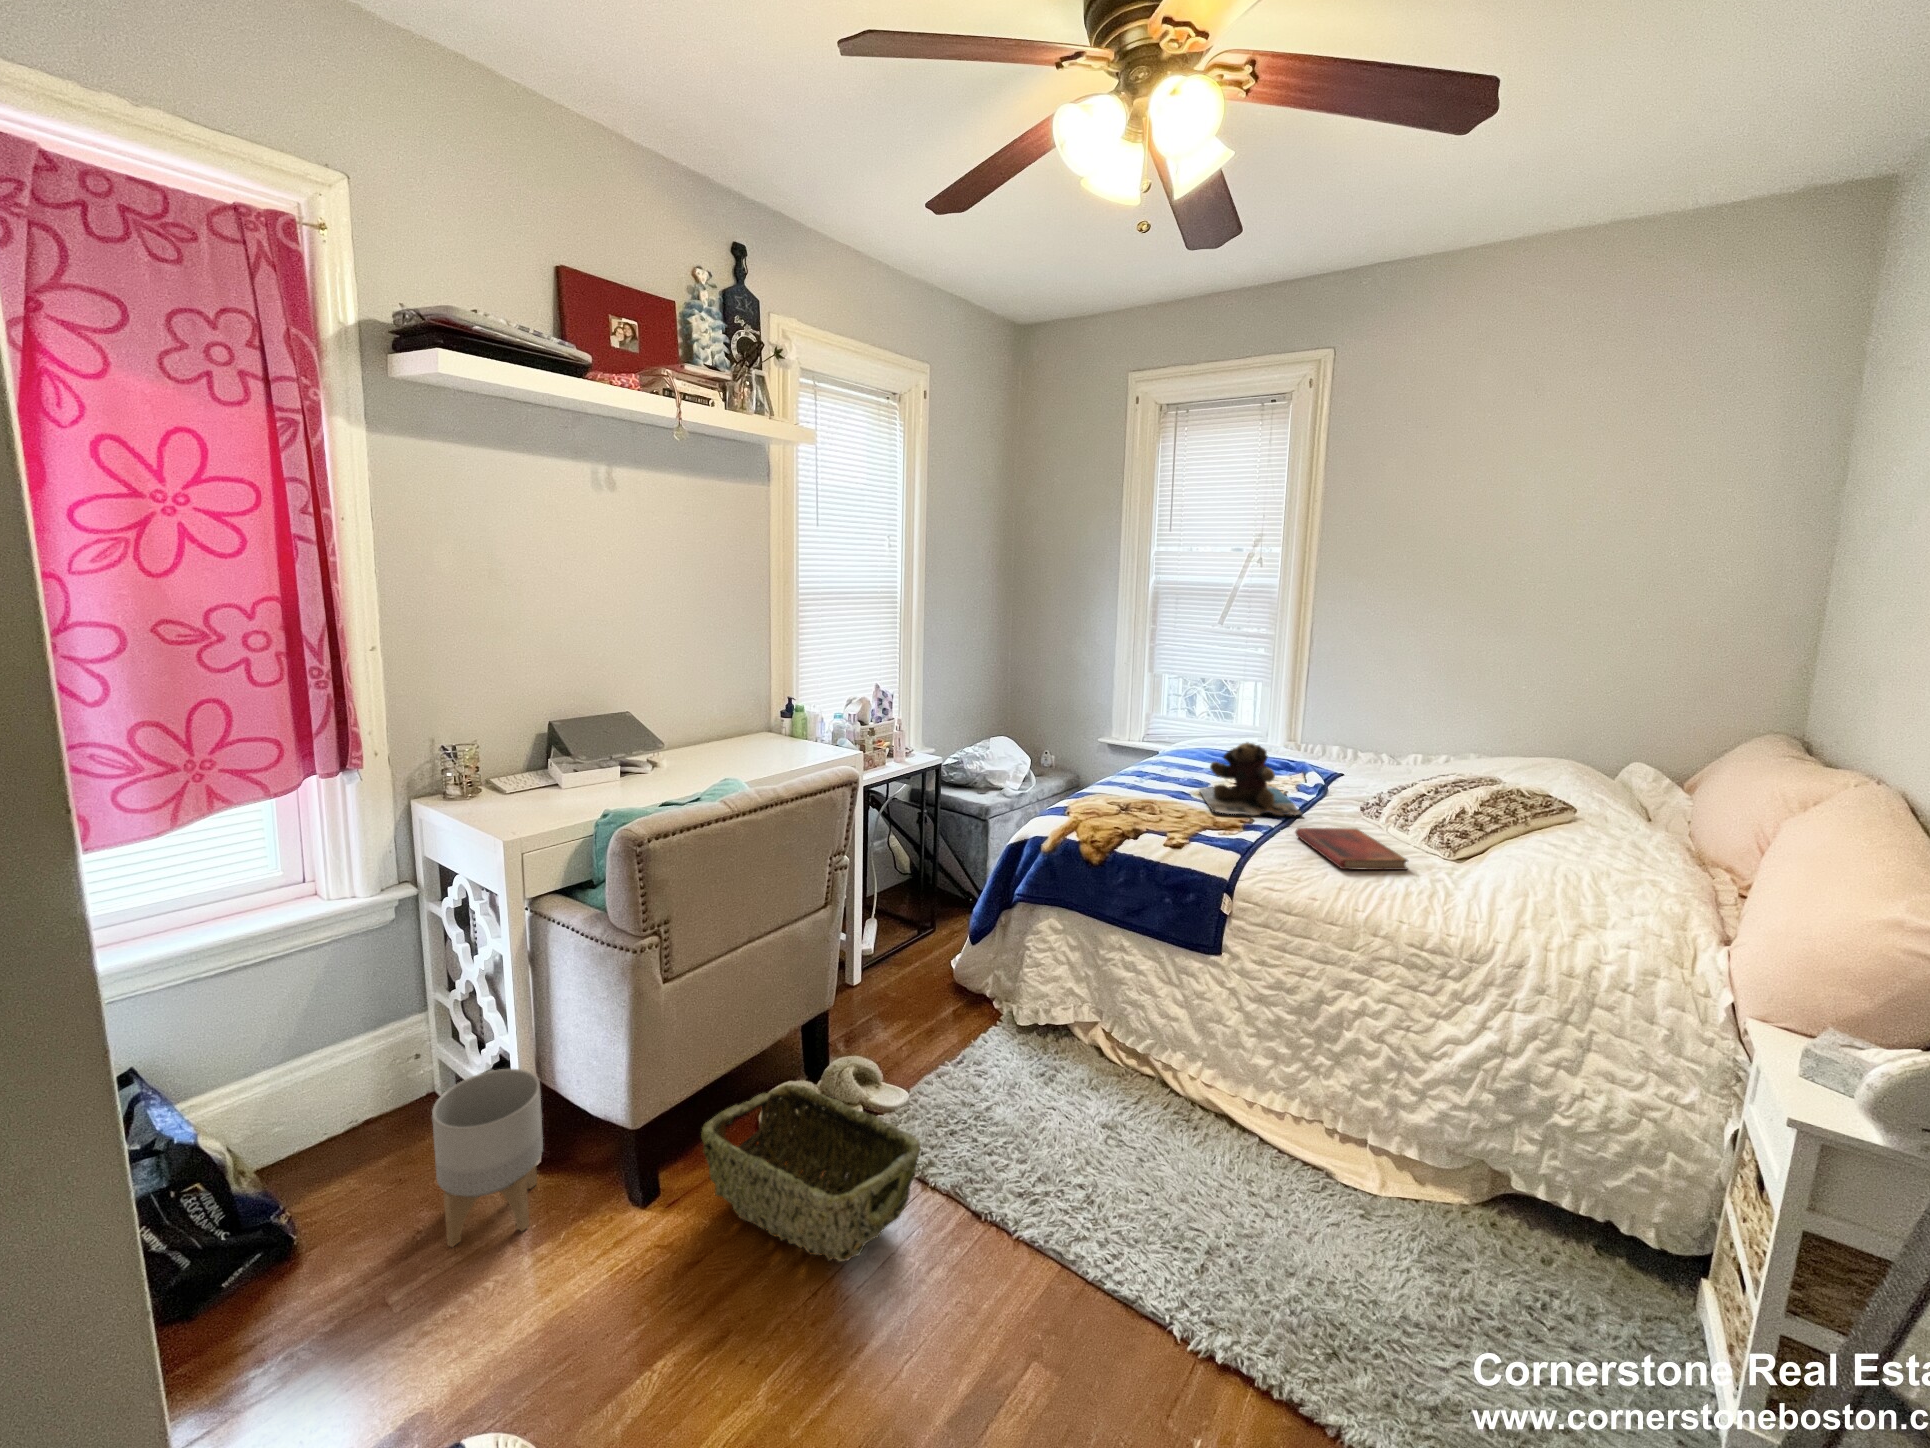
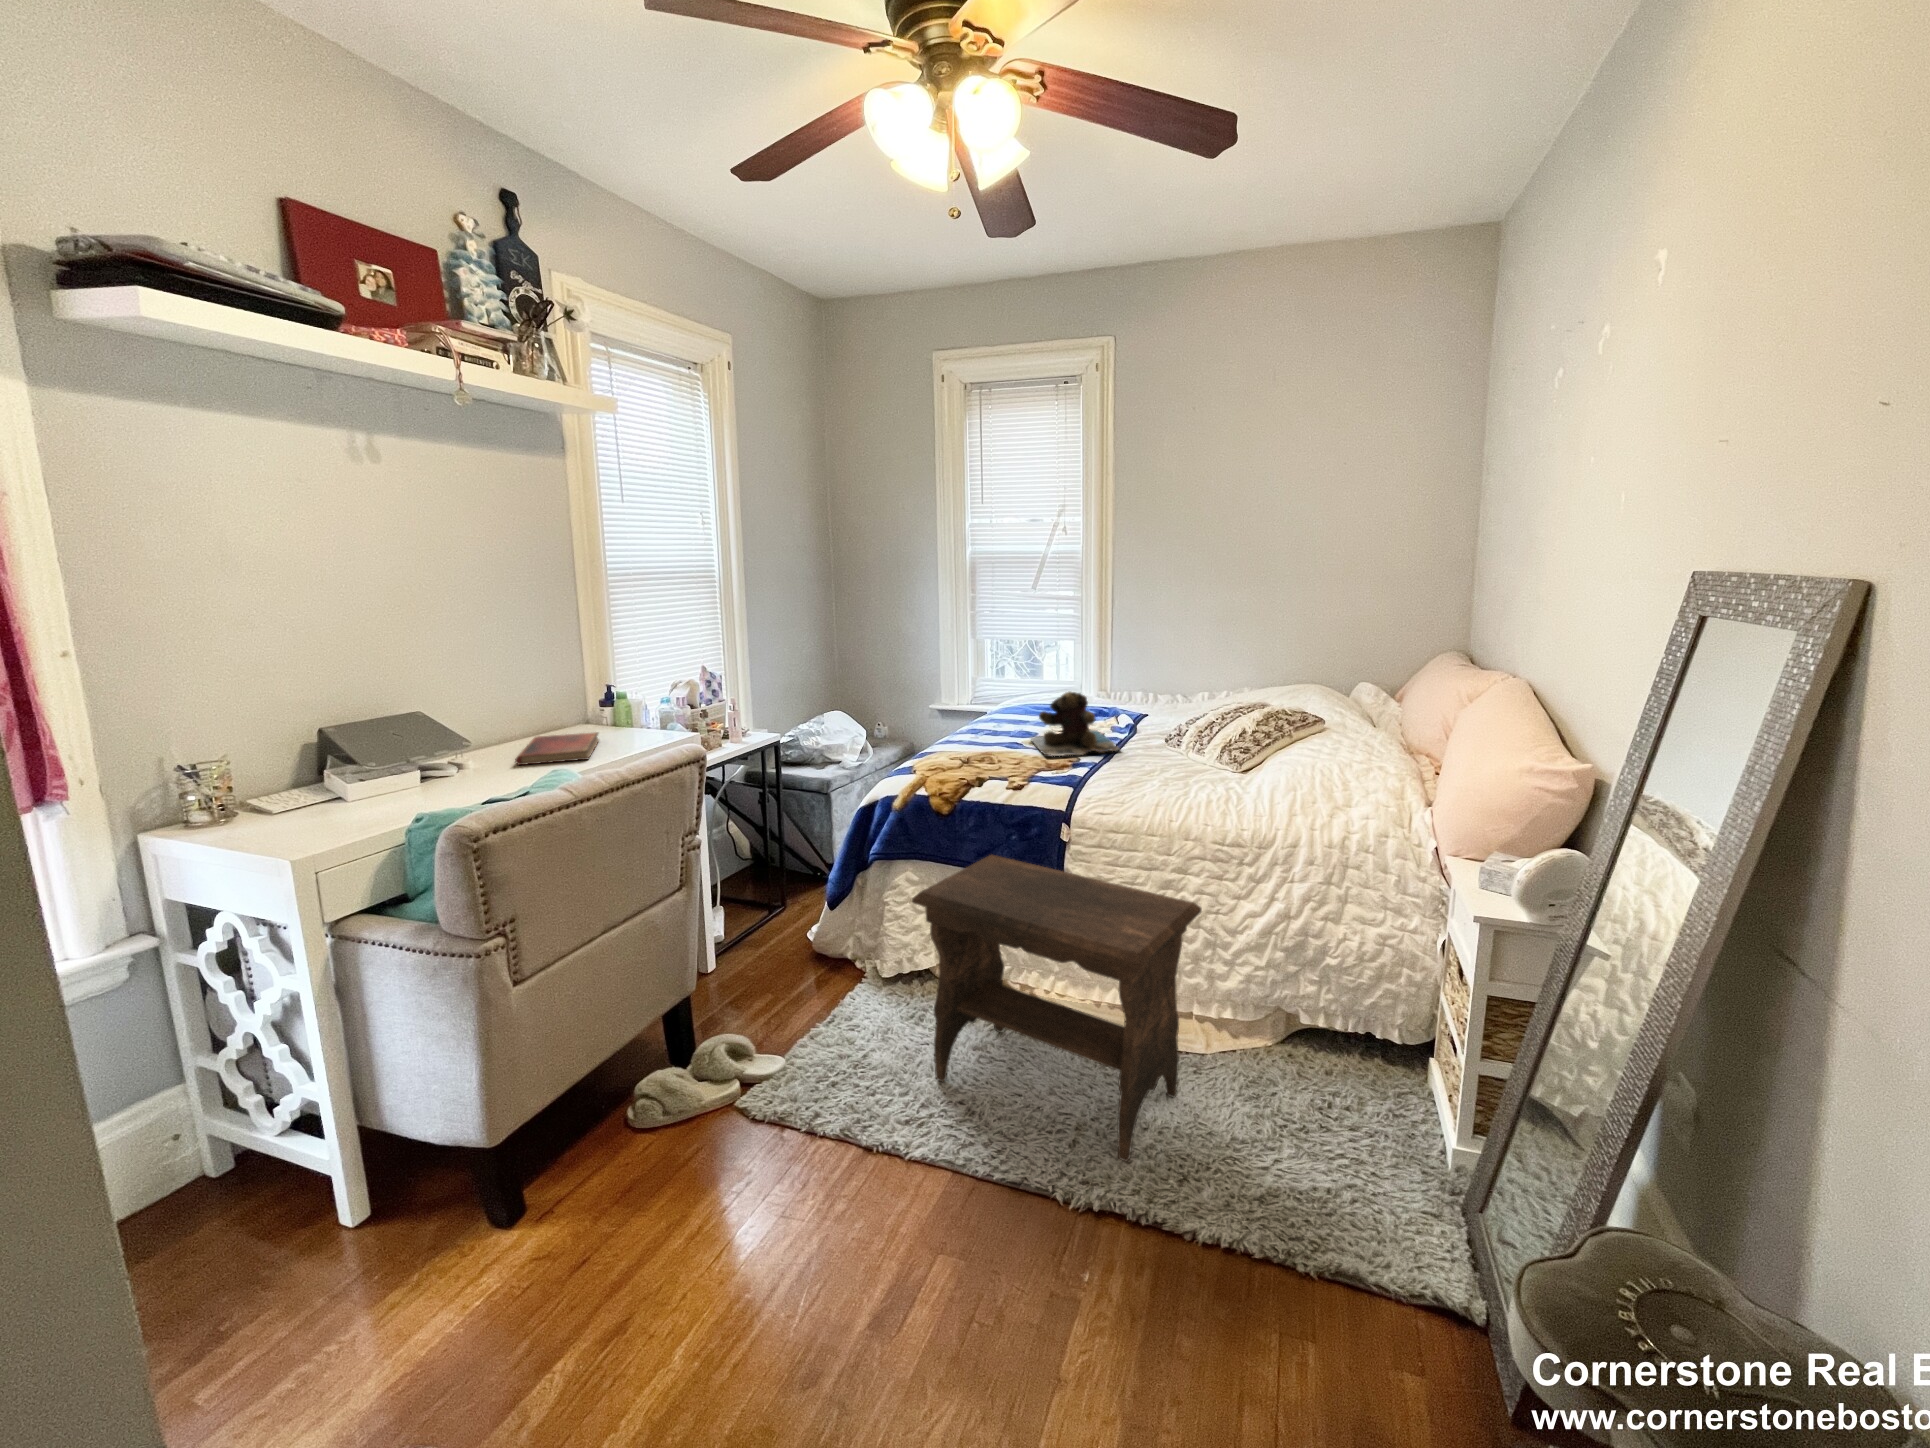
diary: present [1295,828,1408,870] -> present [515,732,599,765]
footstool: none [1046,917,1384,1312] -> present [912,855,1202,1162]
planter: present [432,1069,543,1247] -> none [230,1113,378,1323]
woven basket: present [701,1085,921,1261] -> none [572,1069,810,1222]

